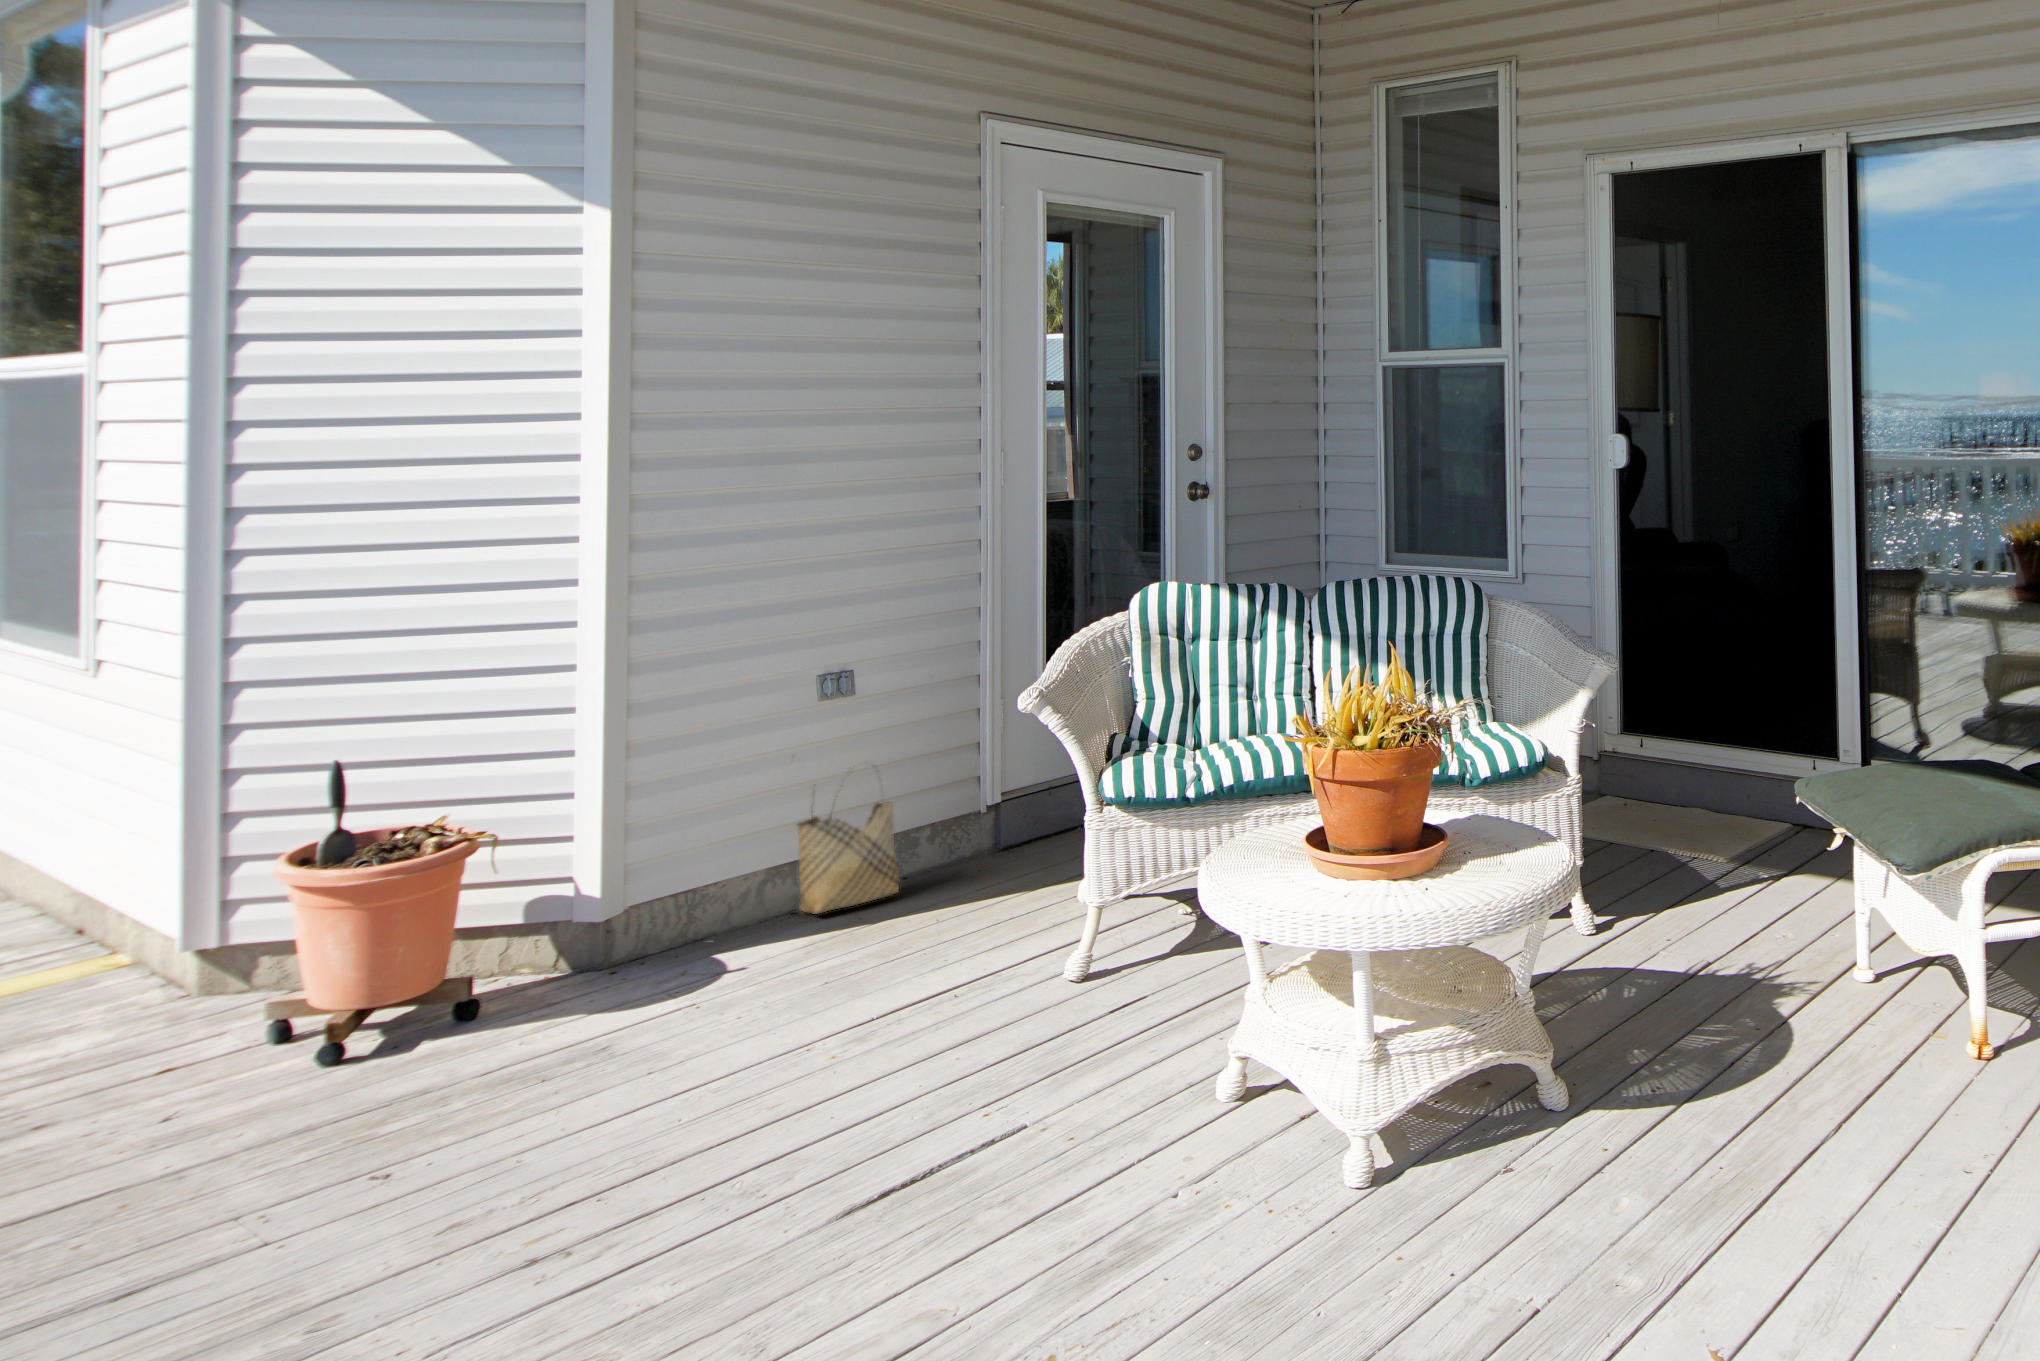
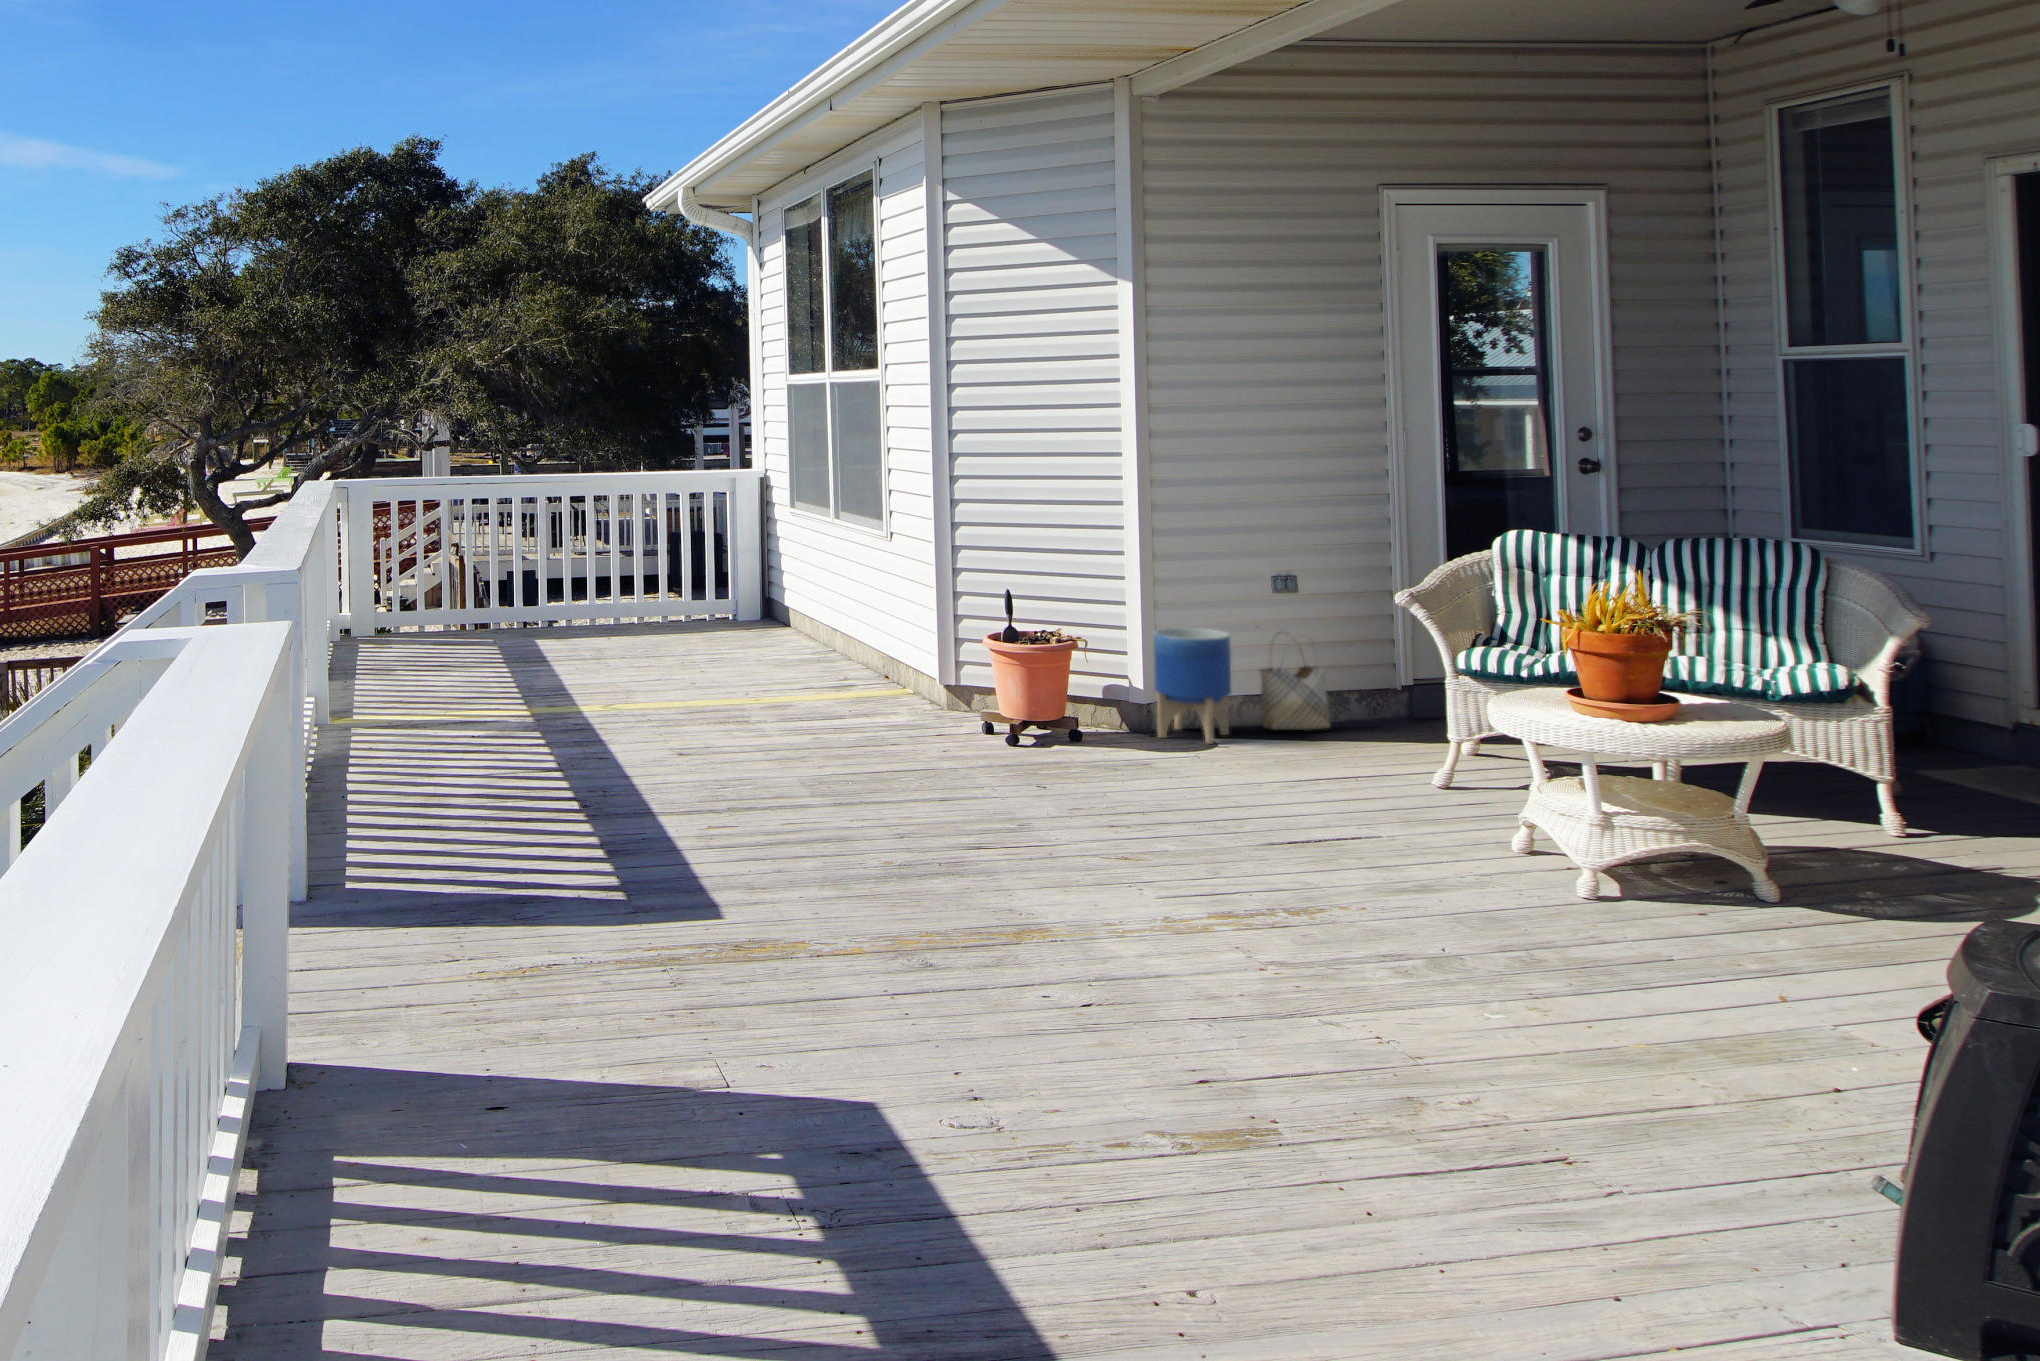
planter: none [624,774,756,972] -> present [1153,628,1231,744]

